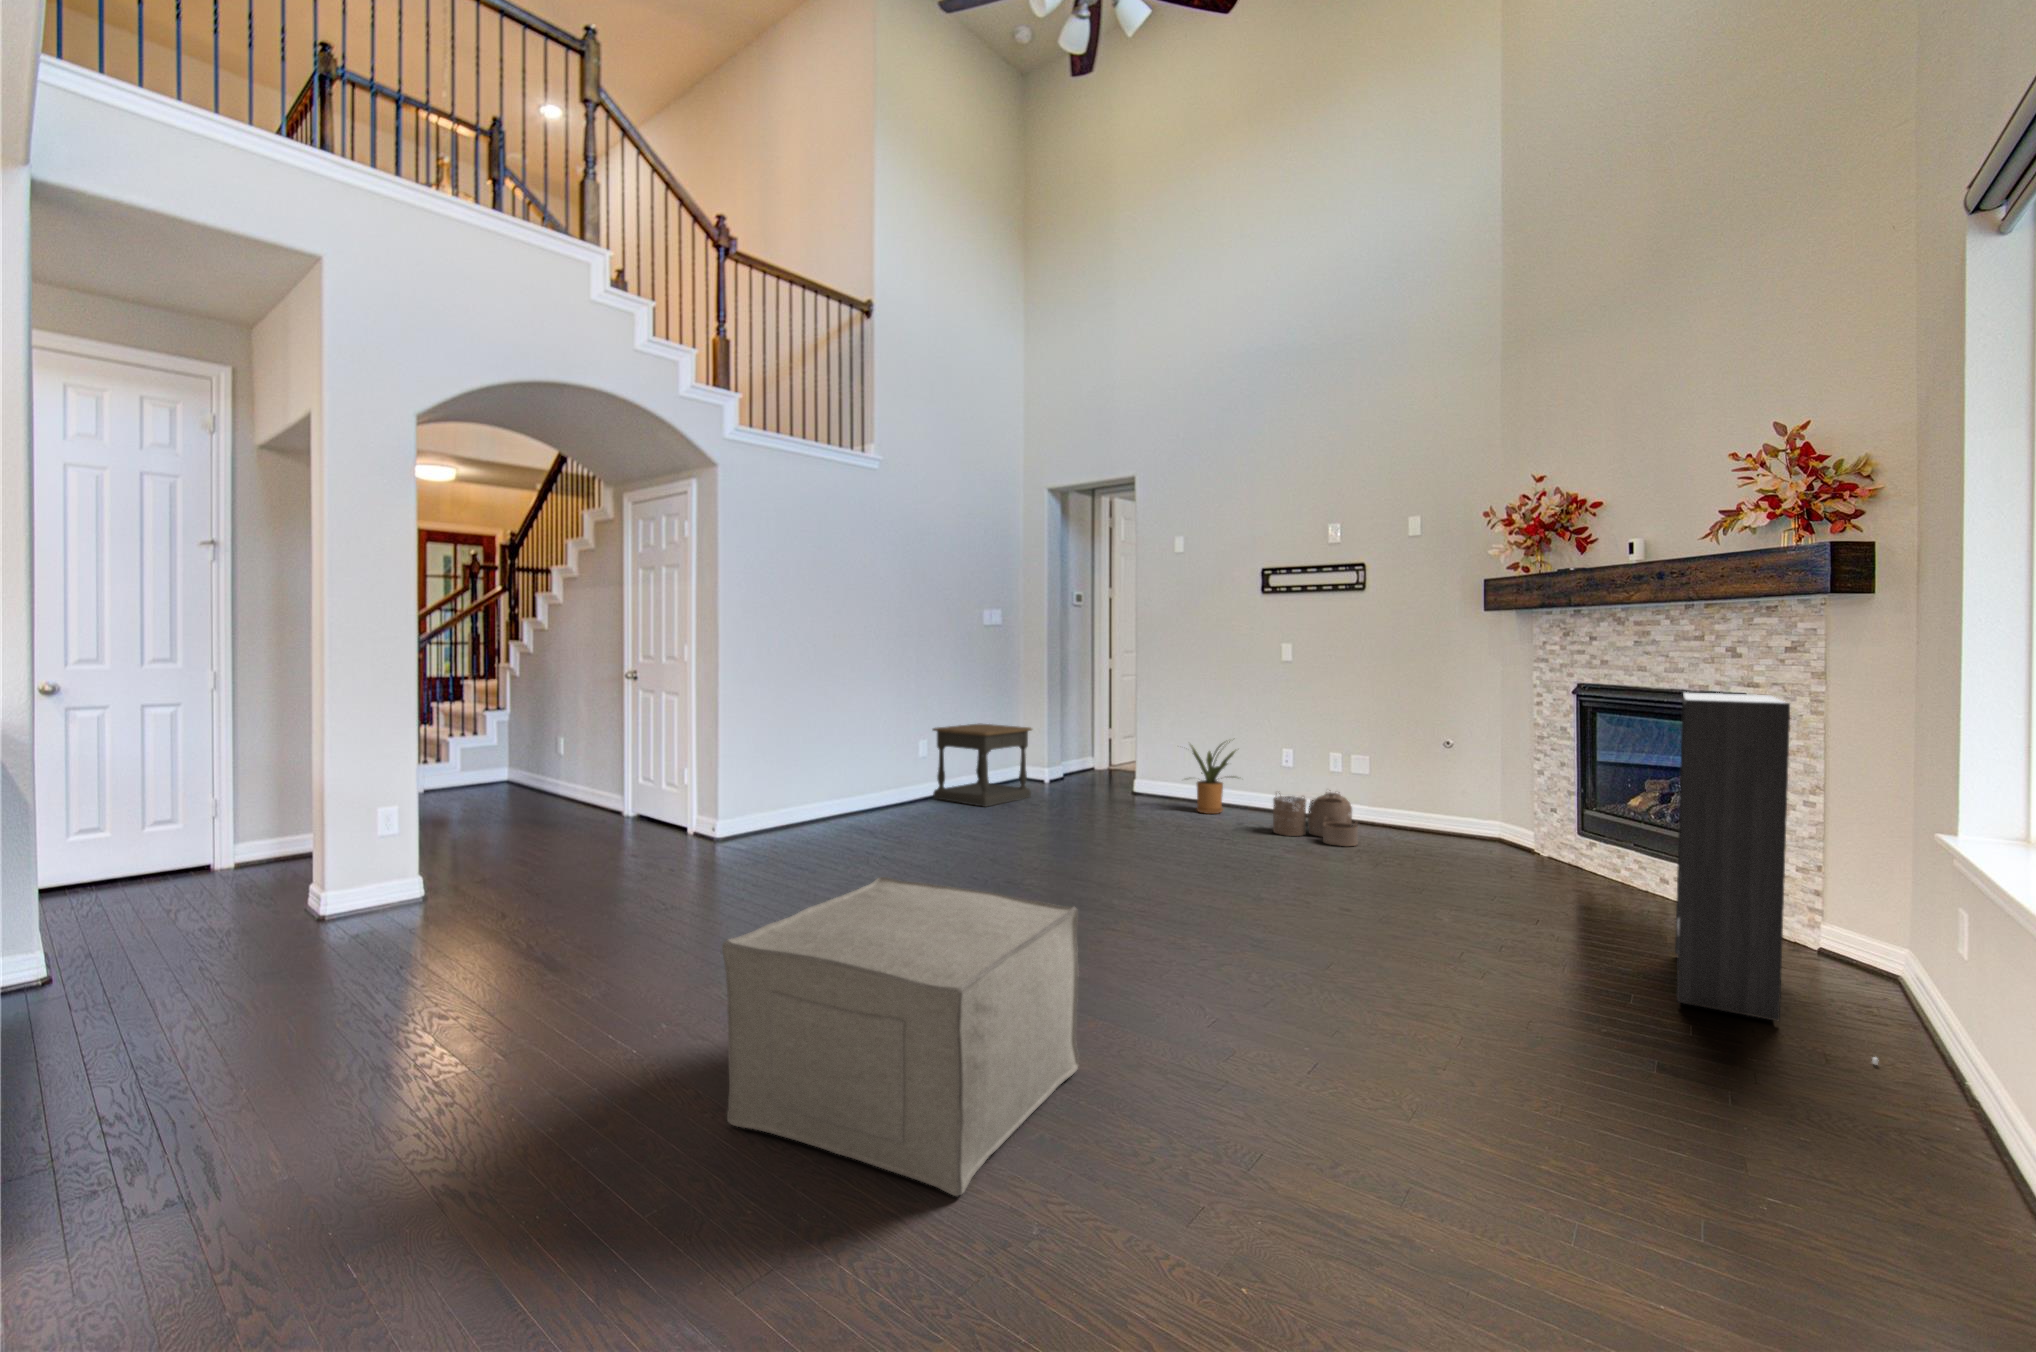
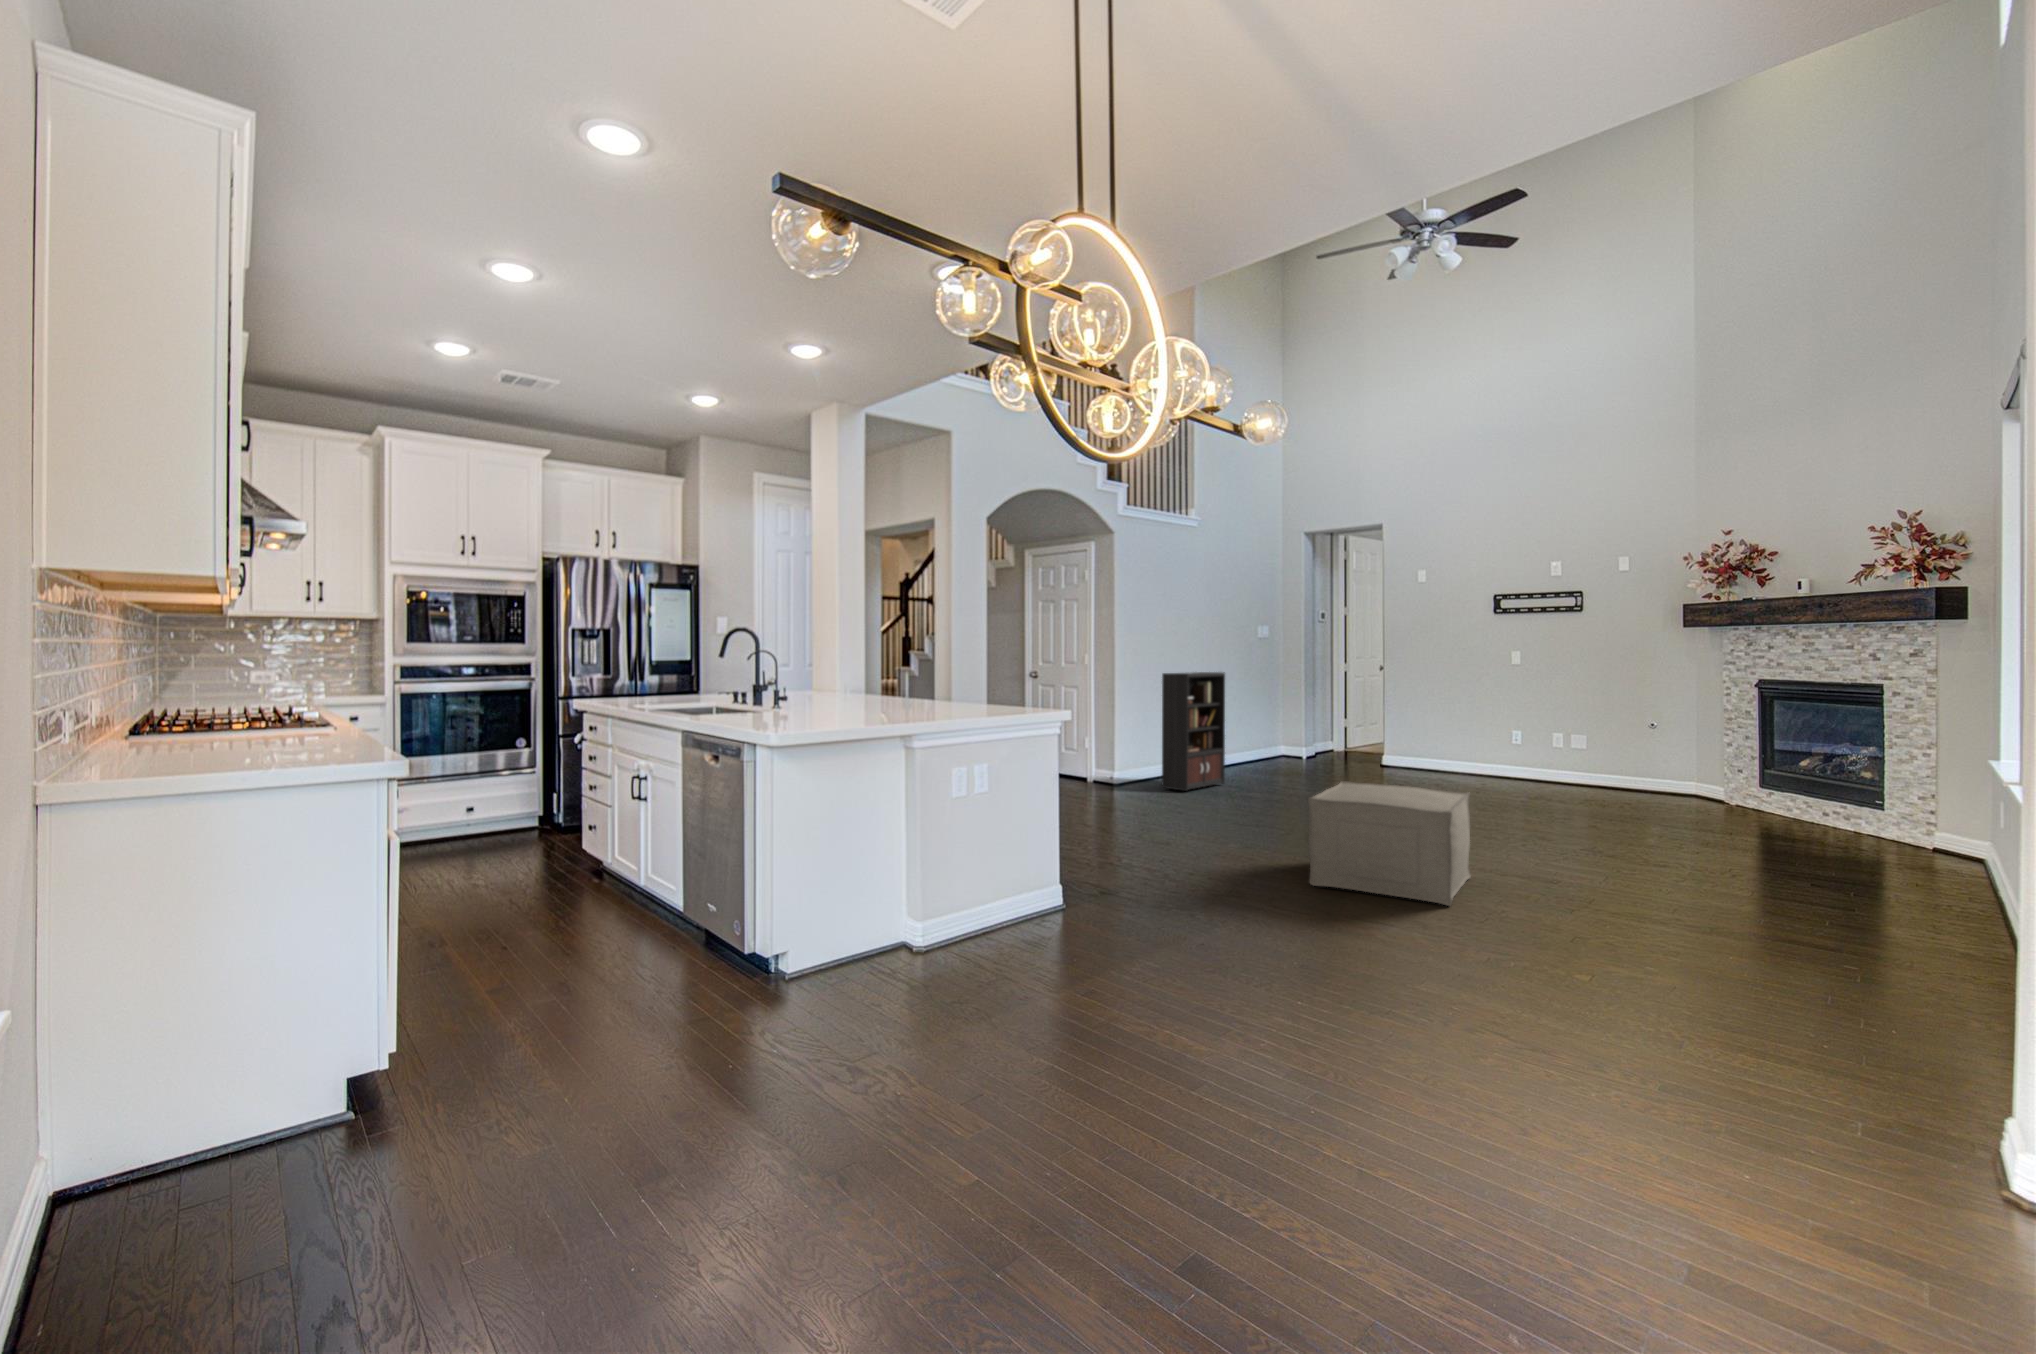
bookcase: present [1675,692,1878,1065] -> present [1162,672,1225,791]
side table: present [933,724,1032,807] -> none [1231,713,1306,772]
house plant: present [1190,741,1236,814] -> none [1423,722,1483,779]
woven basket: present [1273,792,1358,846] -> none [1513,759,1584,797]

